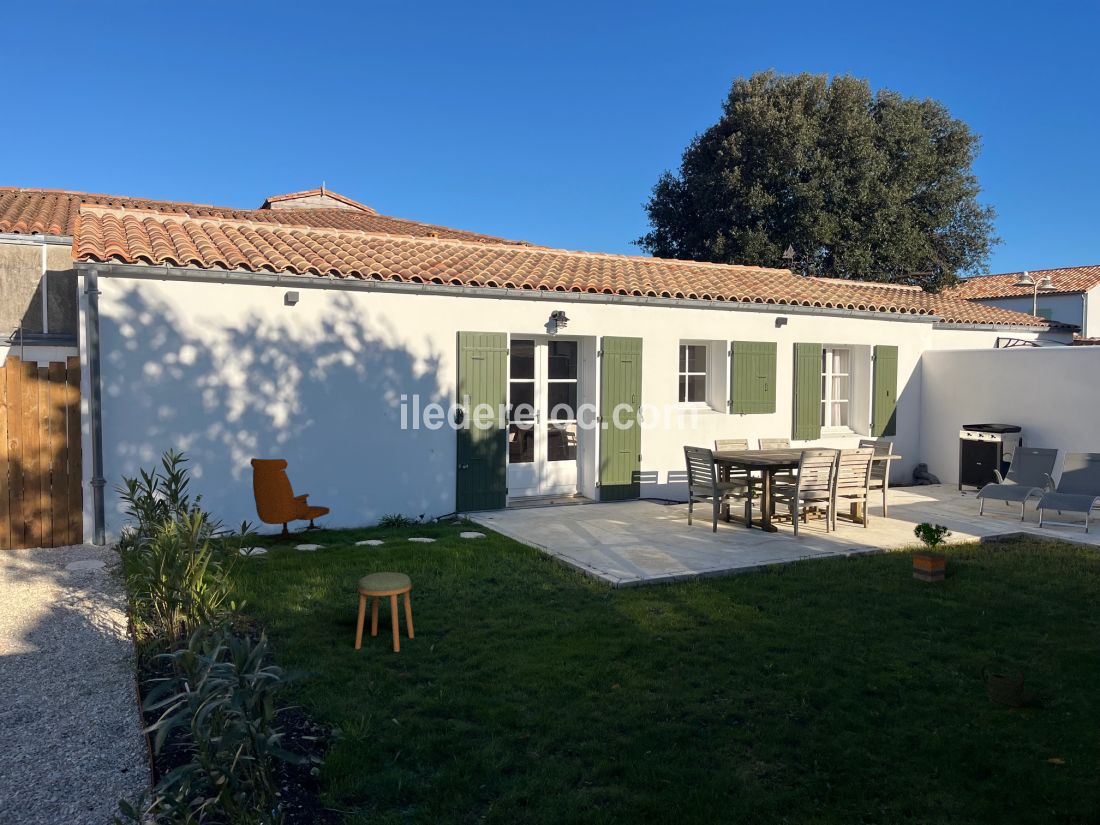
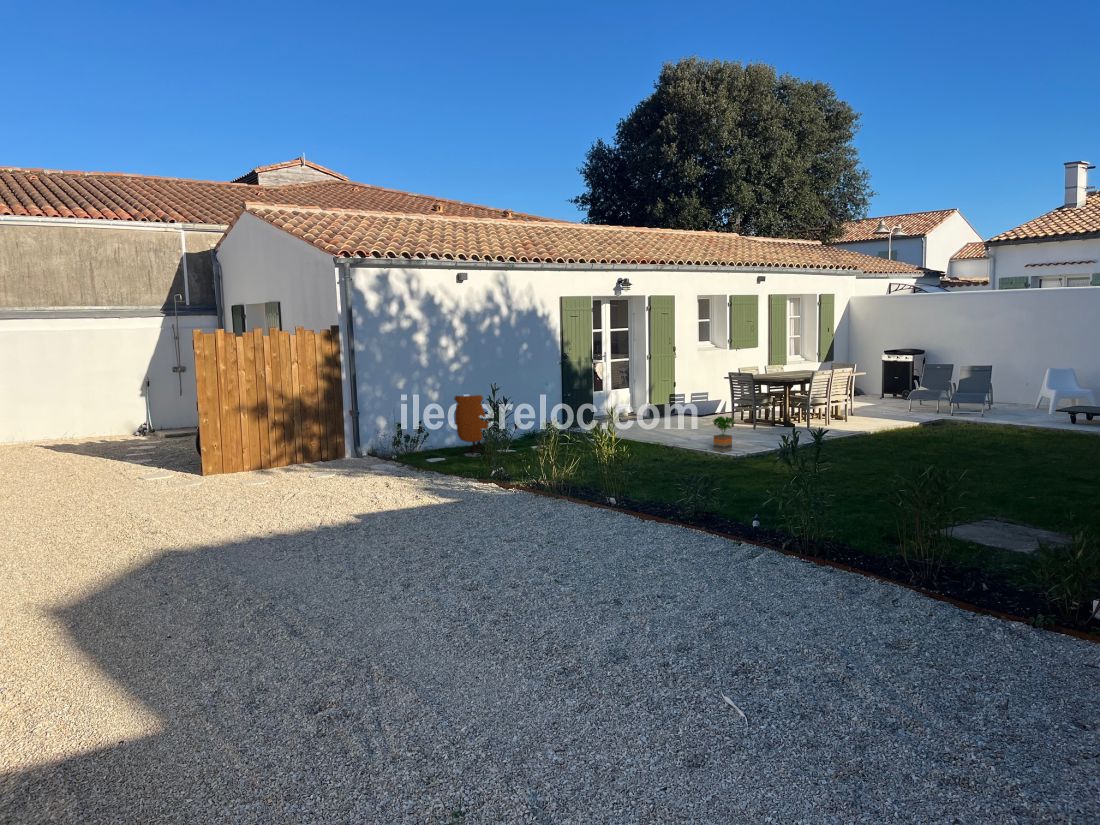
potted tree: present [913,523,952,582] -> present [713,416,735,452]
stool: present [355,572,414,652] -> none [632,454,664,498]
watering can: present [980,662,1049,707] -> none [984,471,1022,492]

